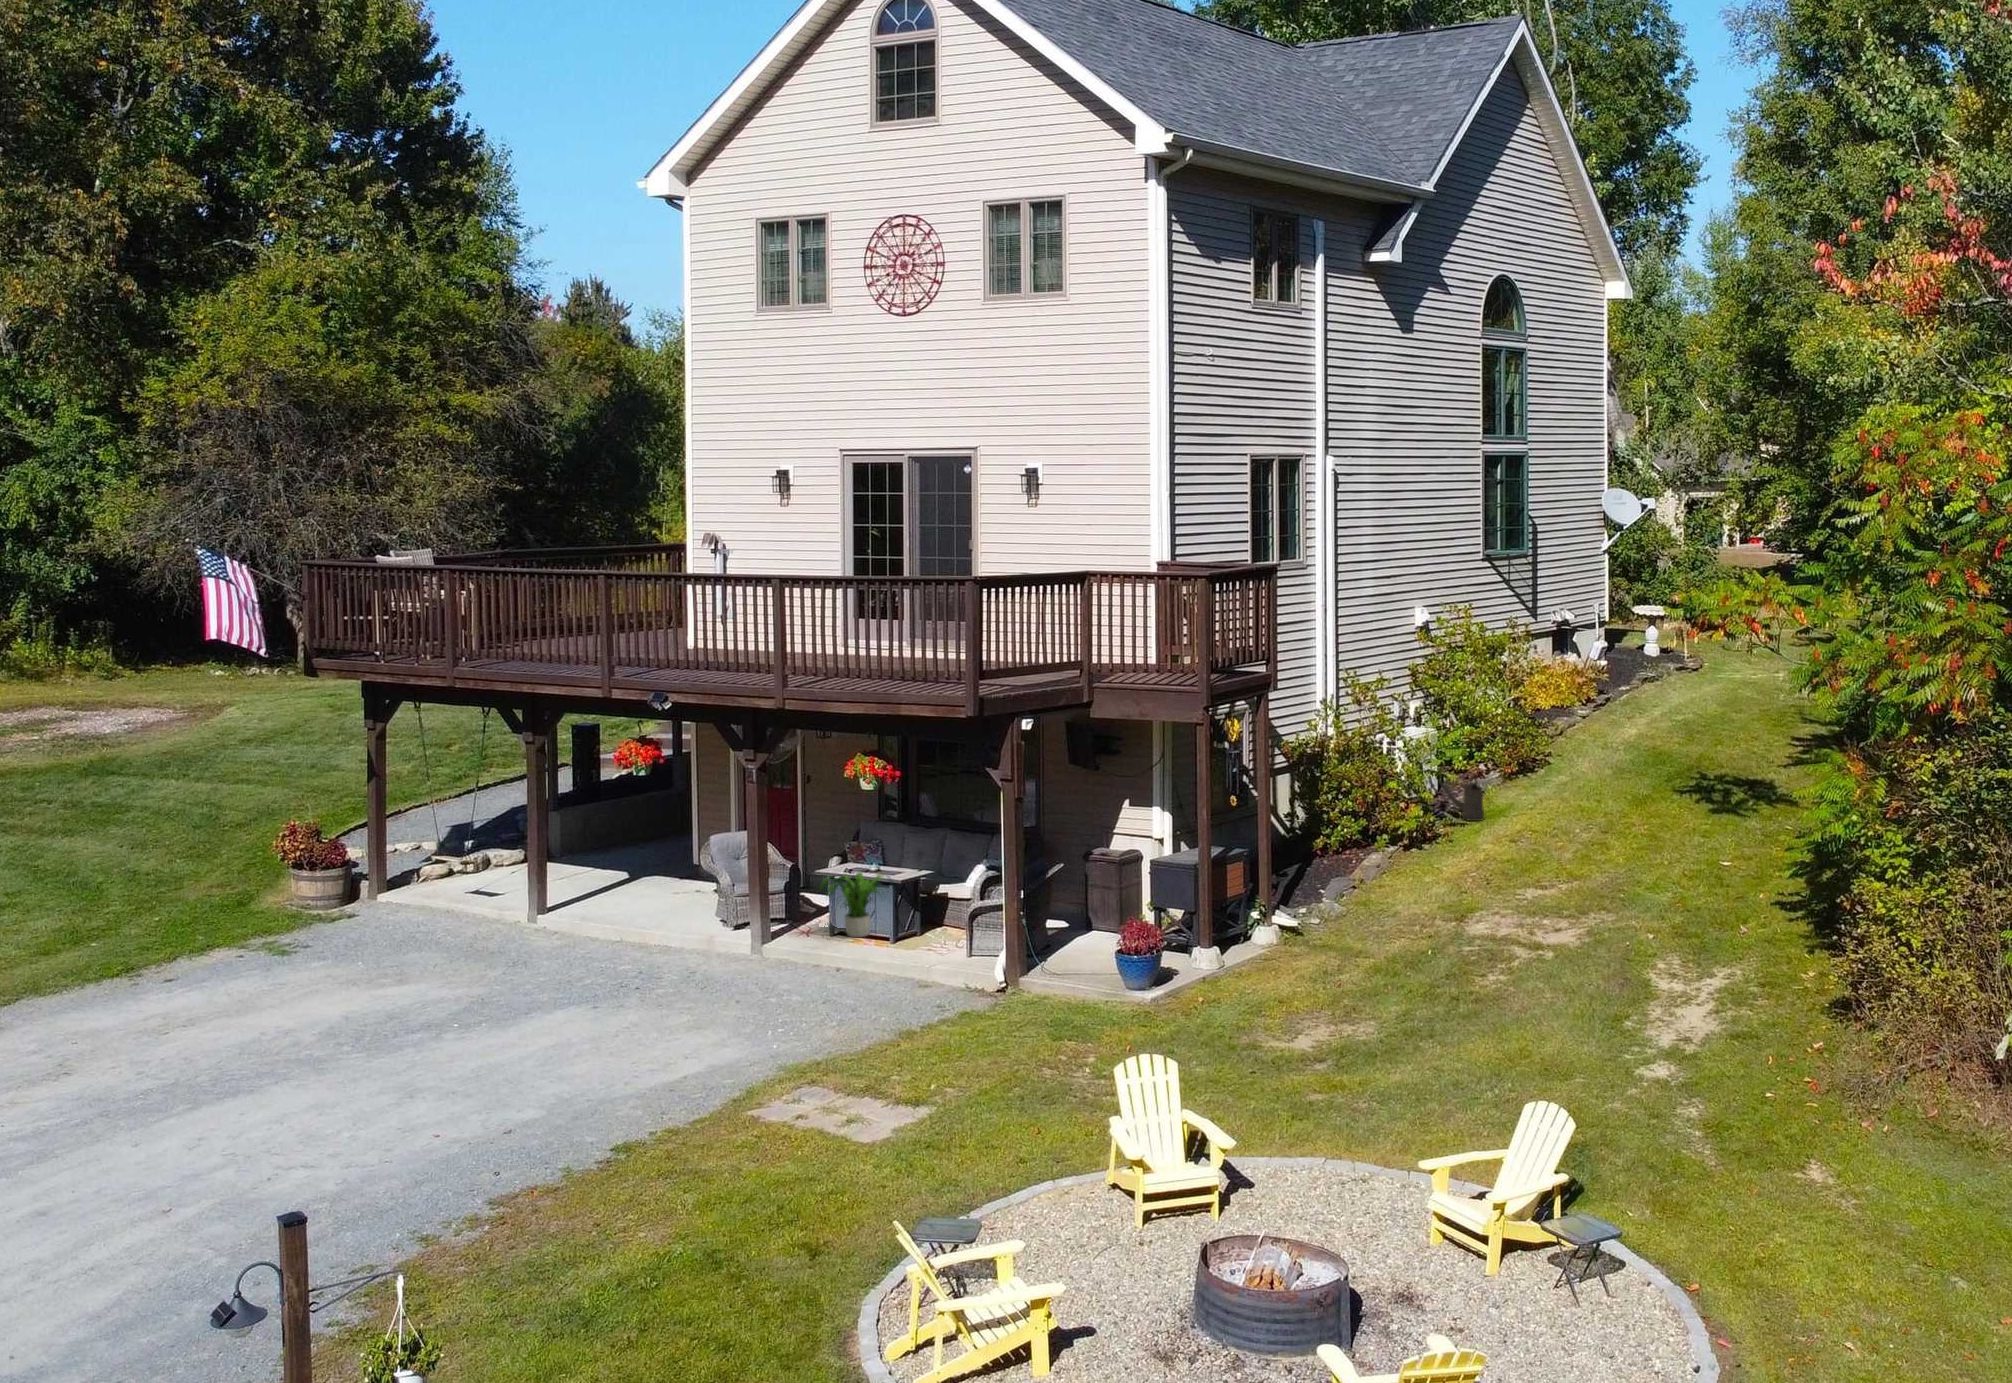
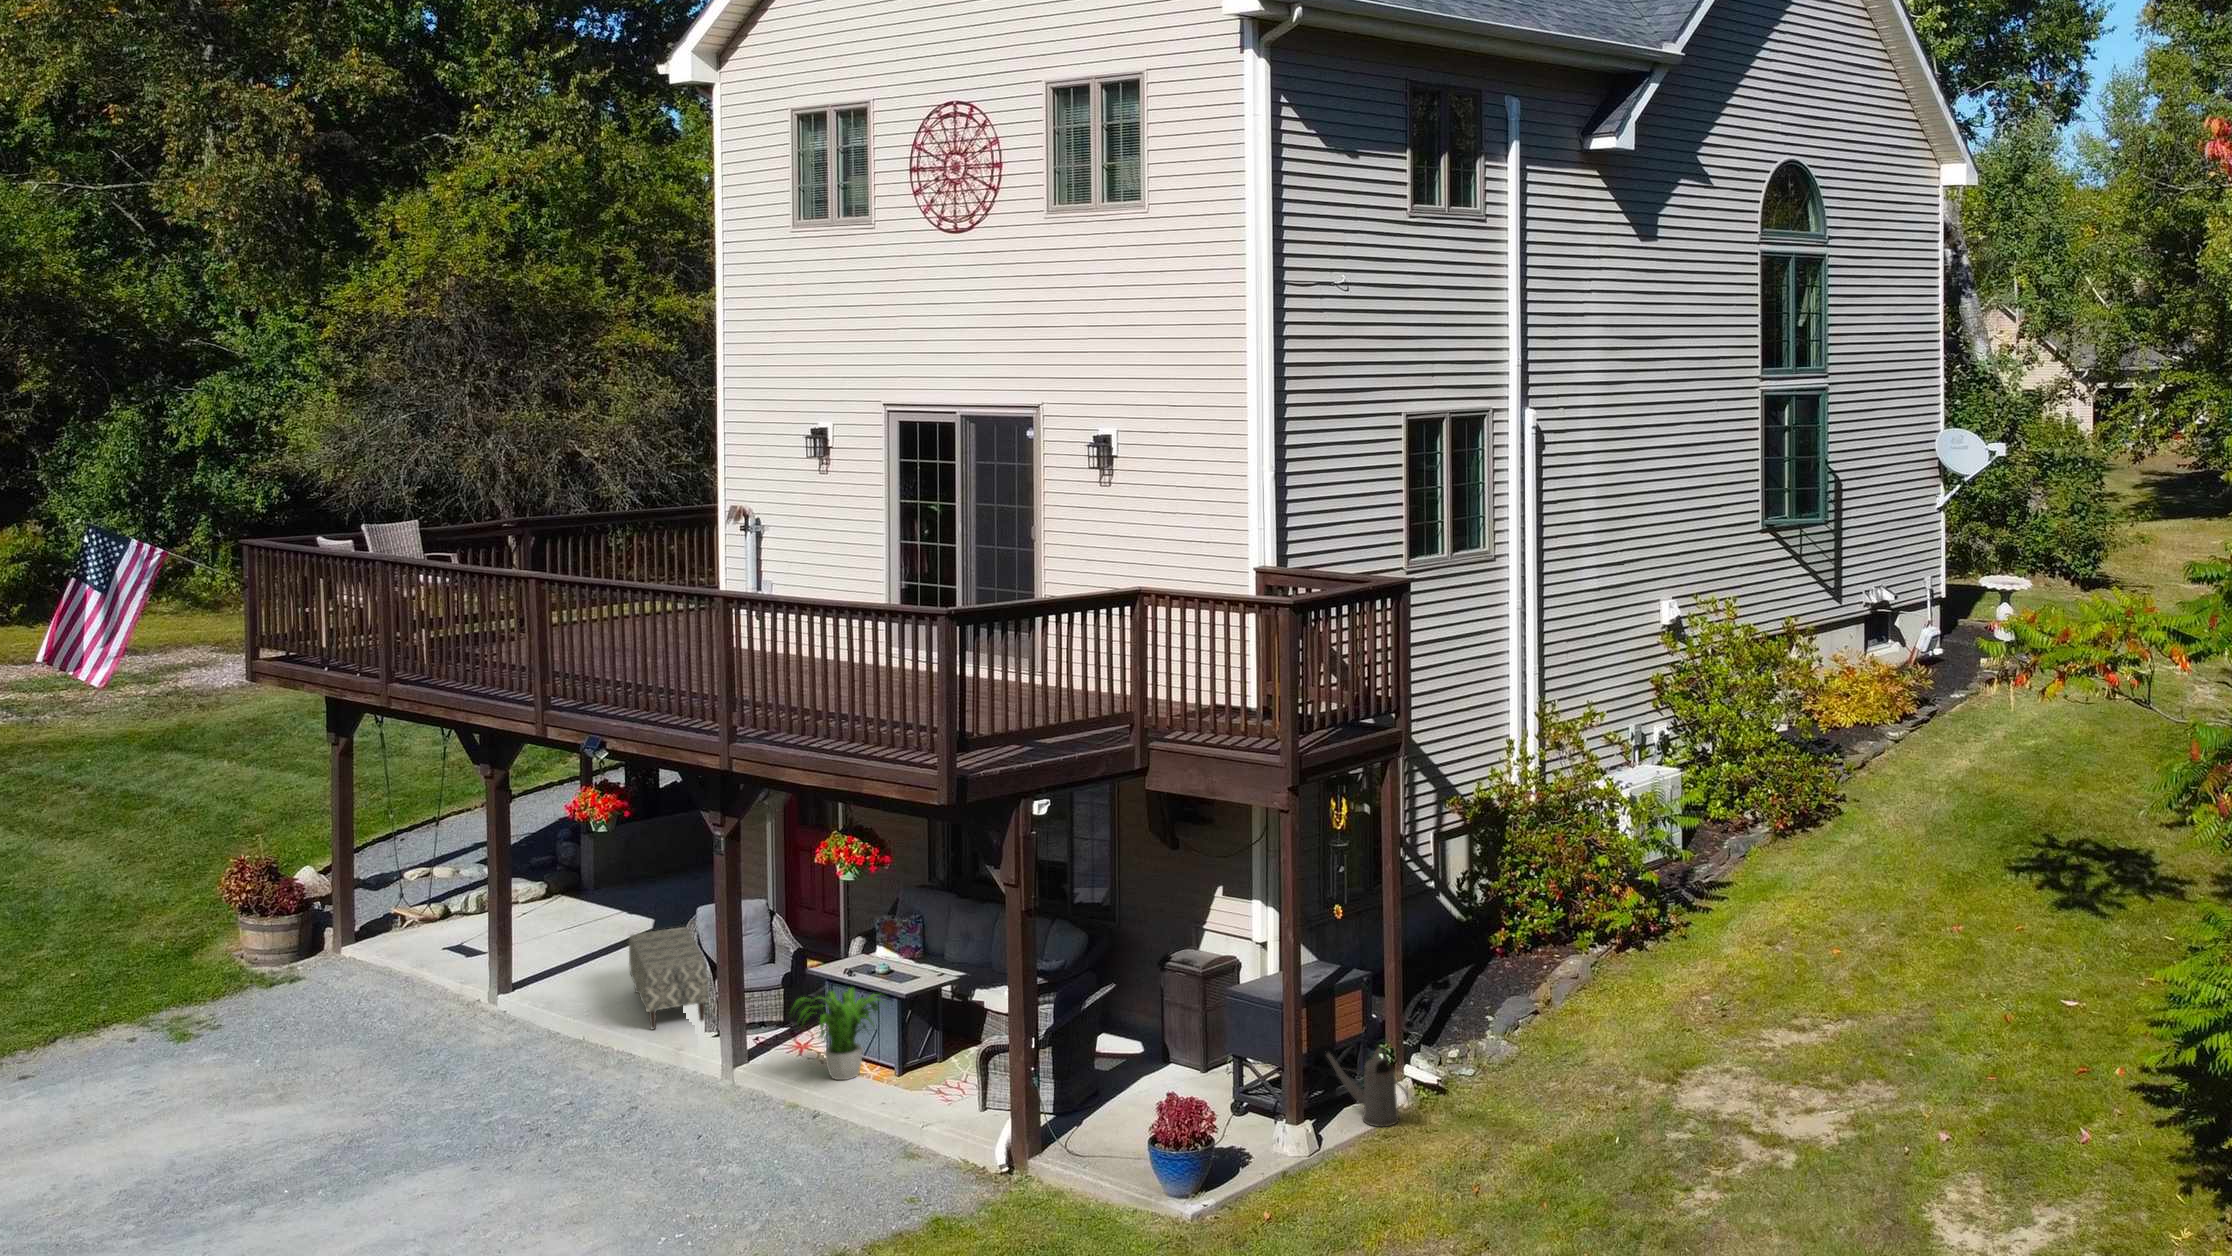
watering can: present [1439,776,1484,821] -> present [1327,1048,1408,1127]
bench: none [660,845,734,914] -> present [629,927,709,1029]

